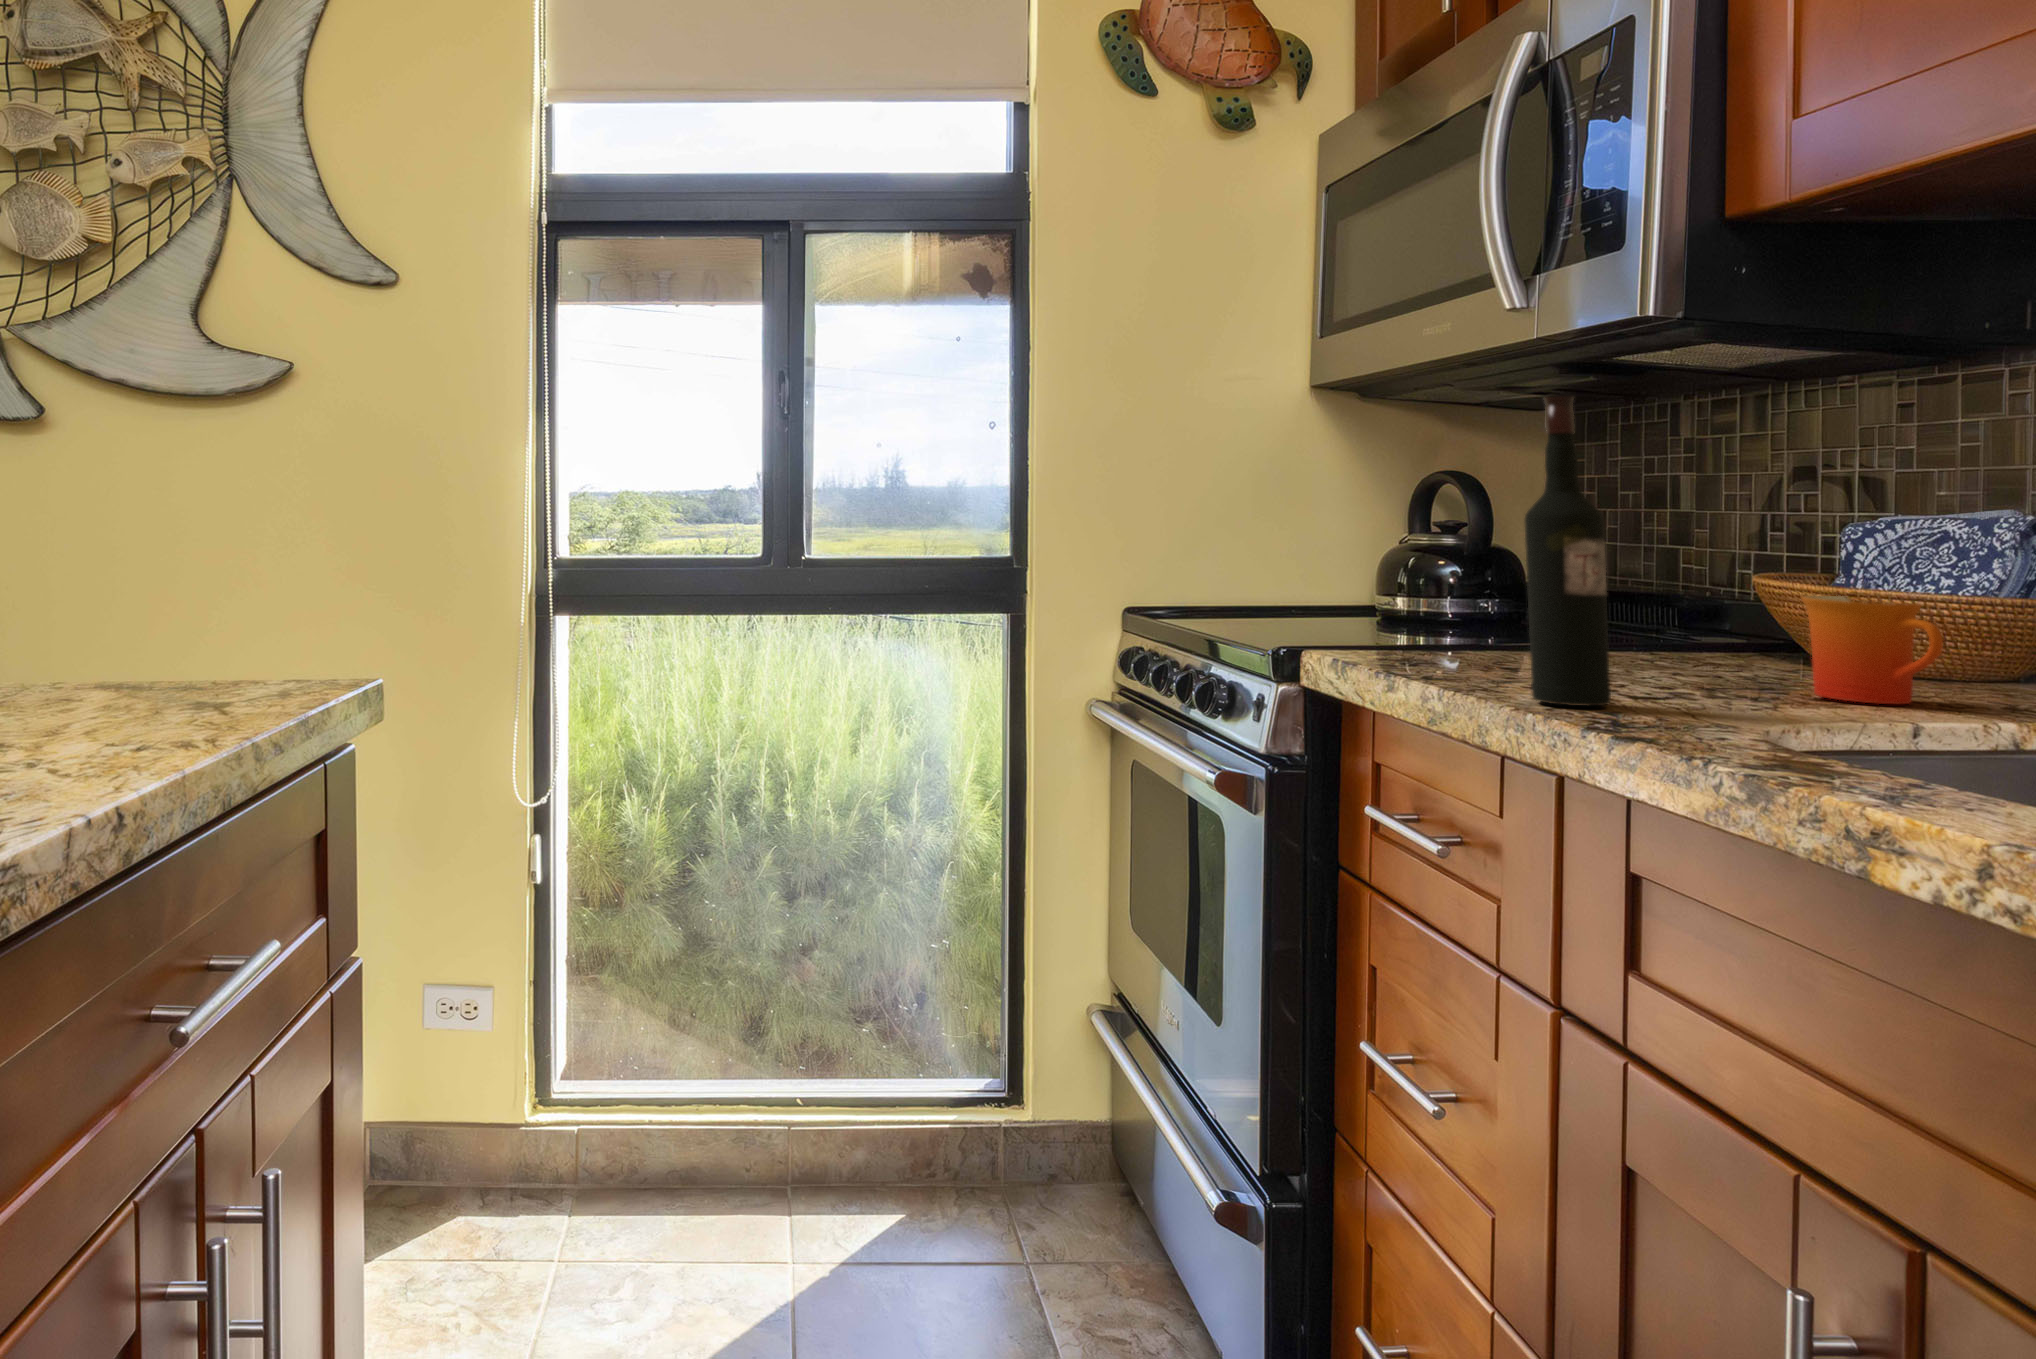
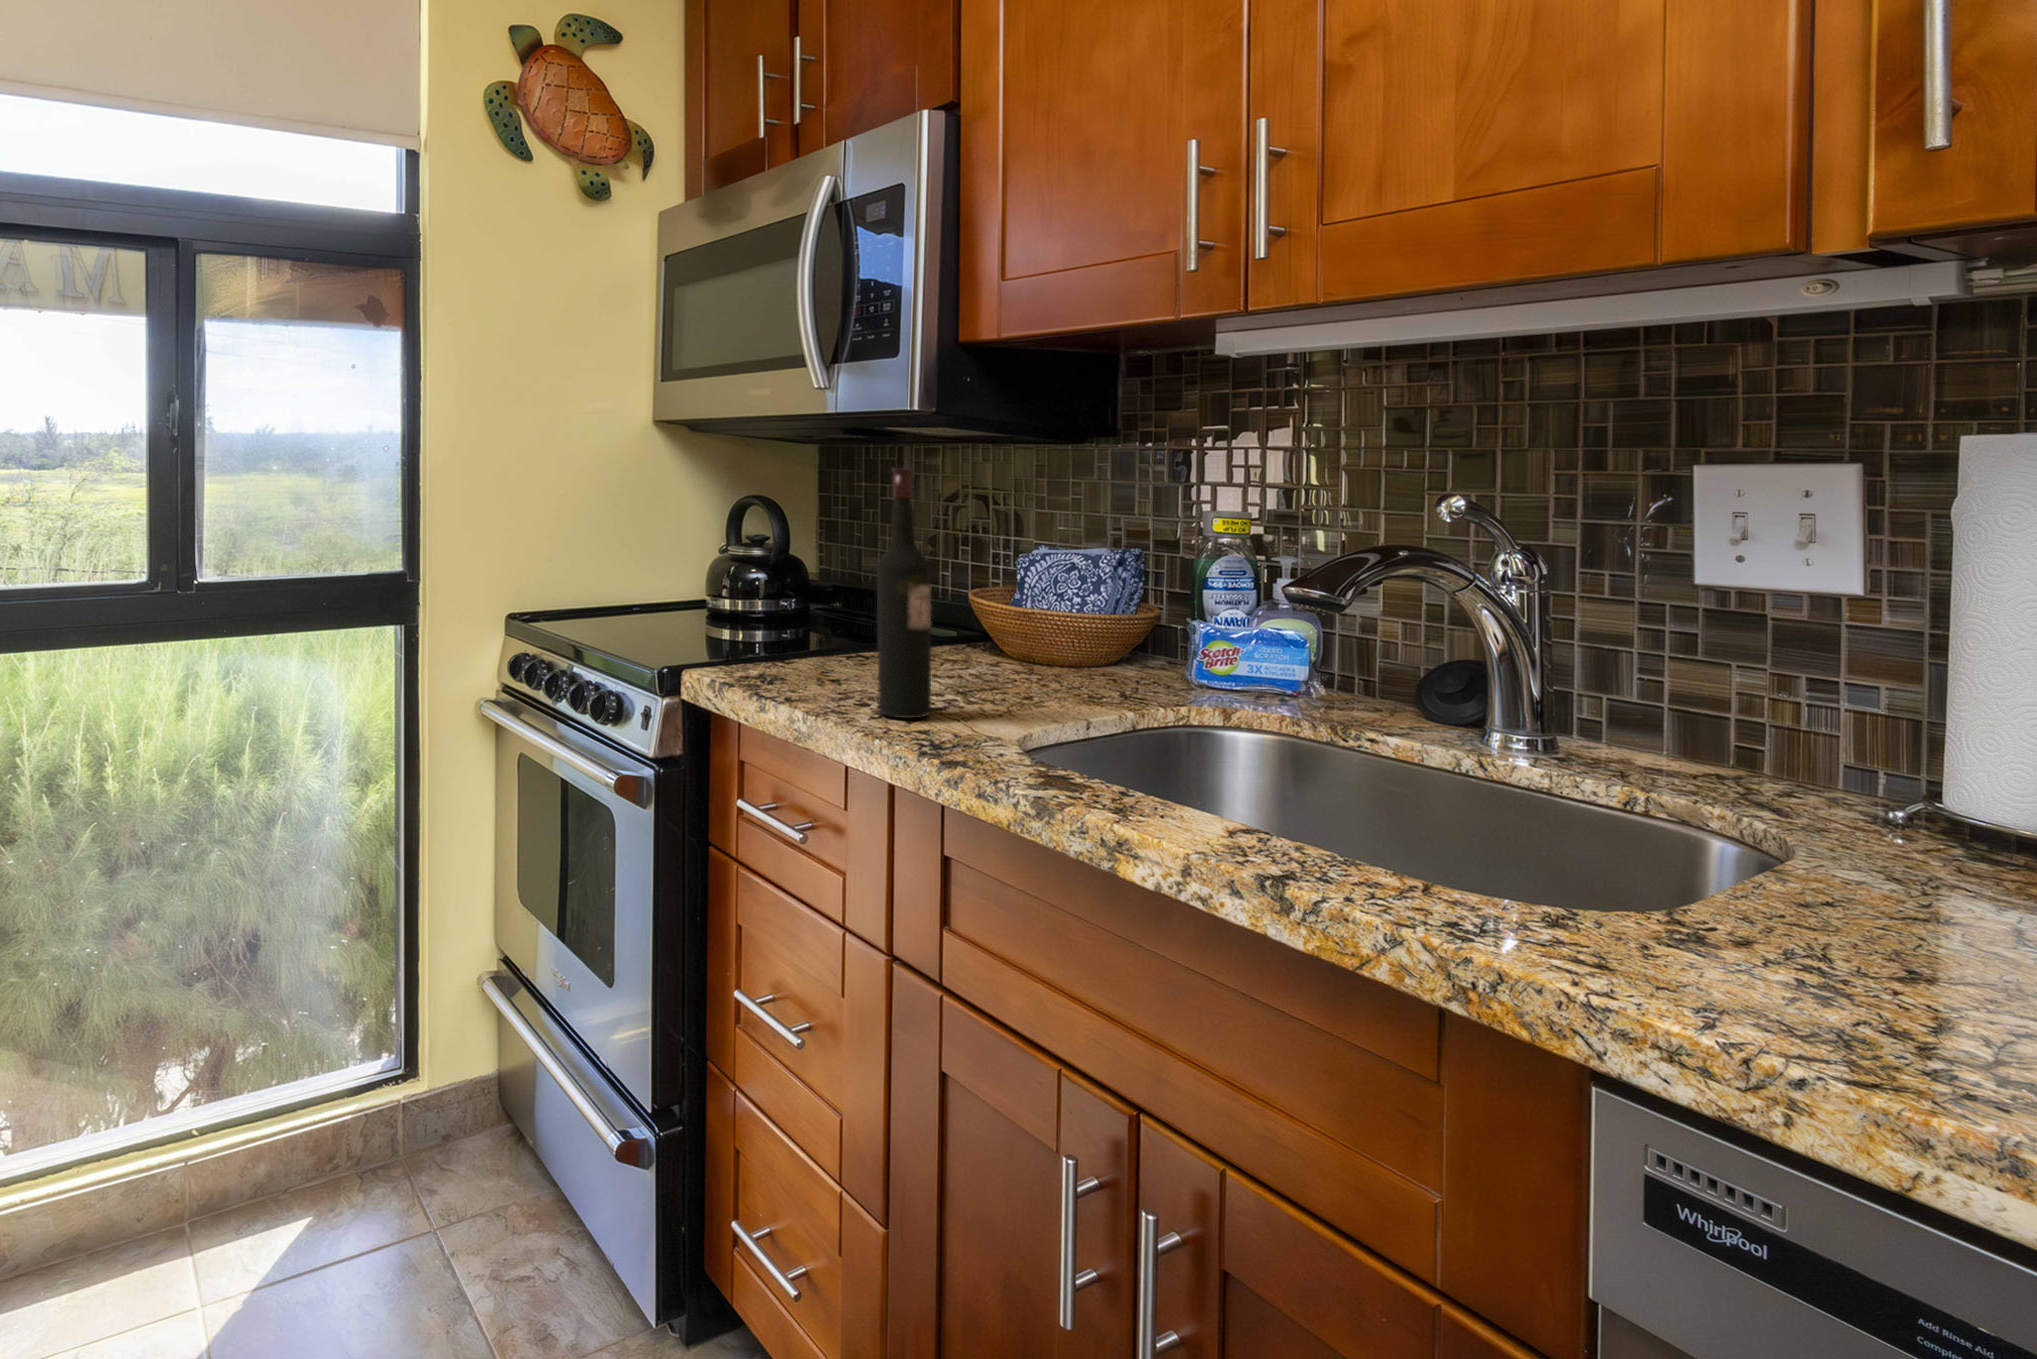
mug: present [1802,596,1943,704] -> none [1018,605,1105,685]

